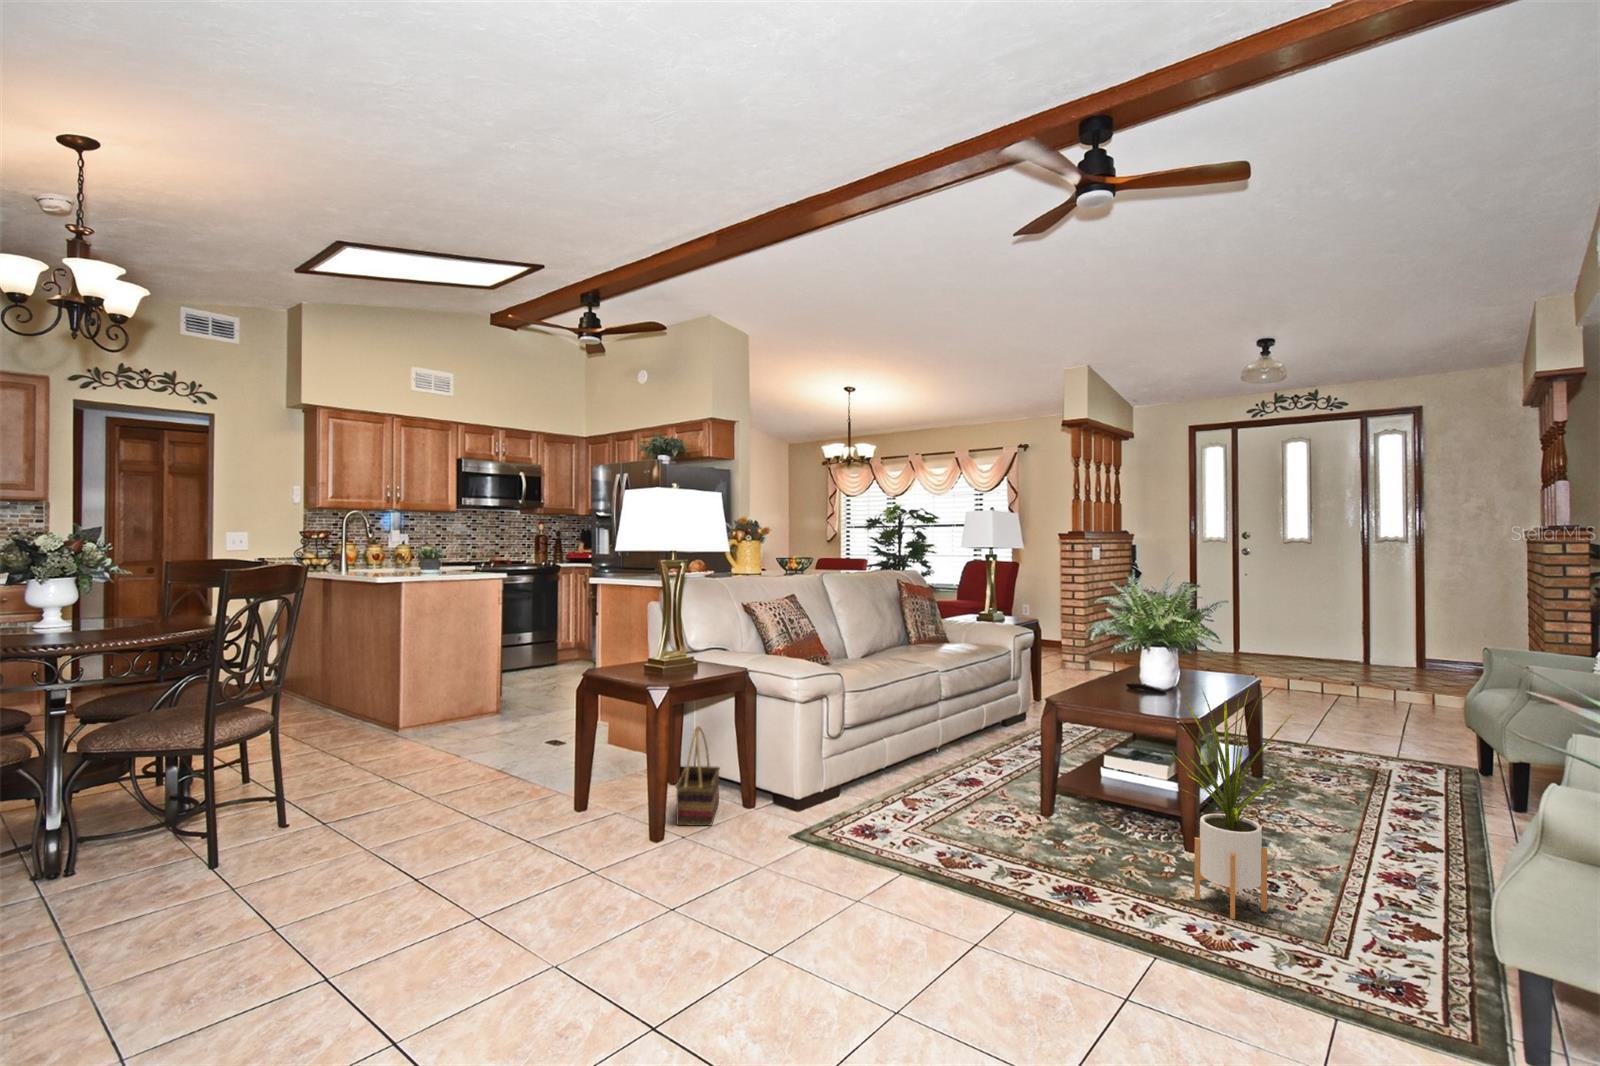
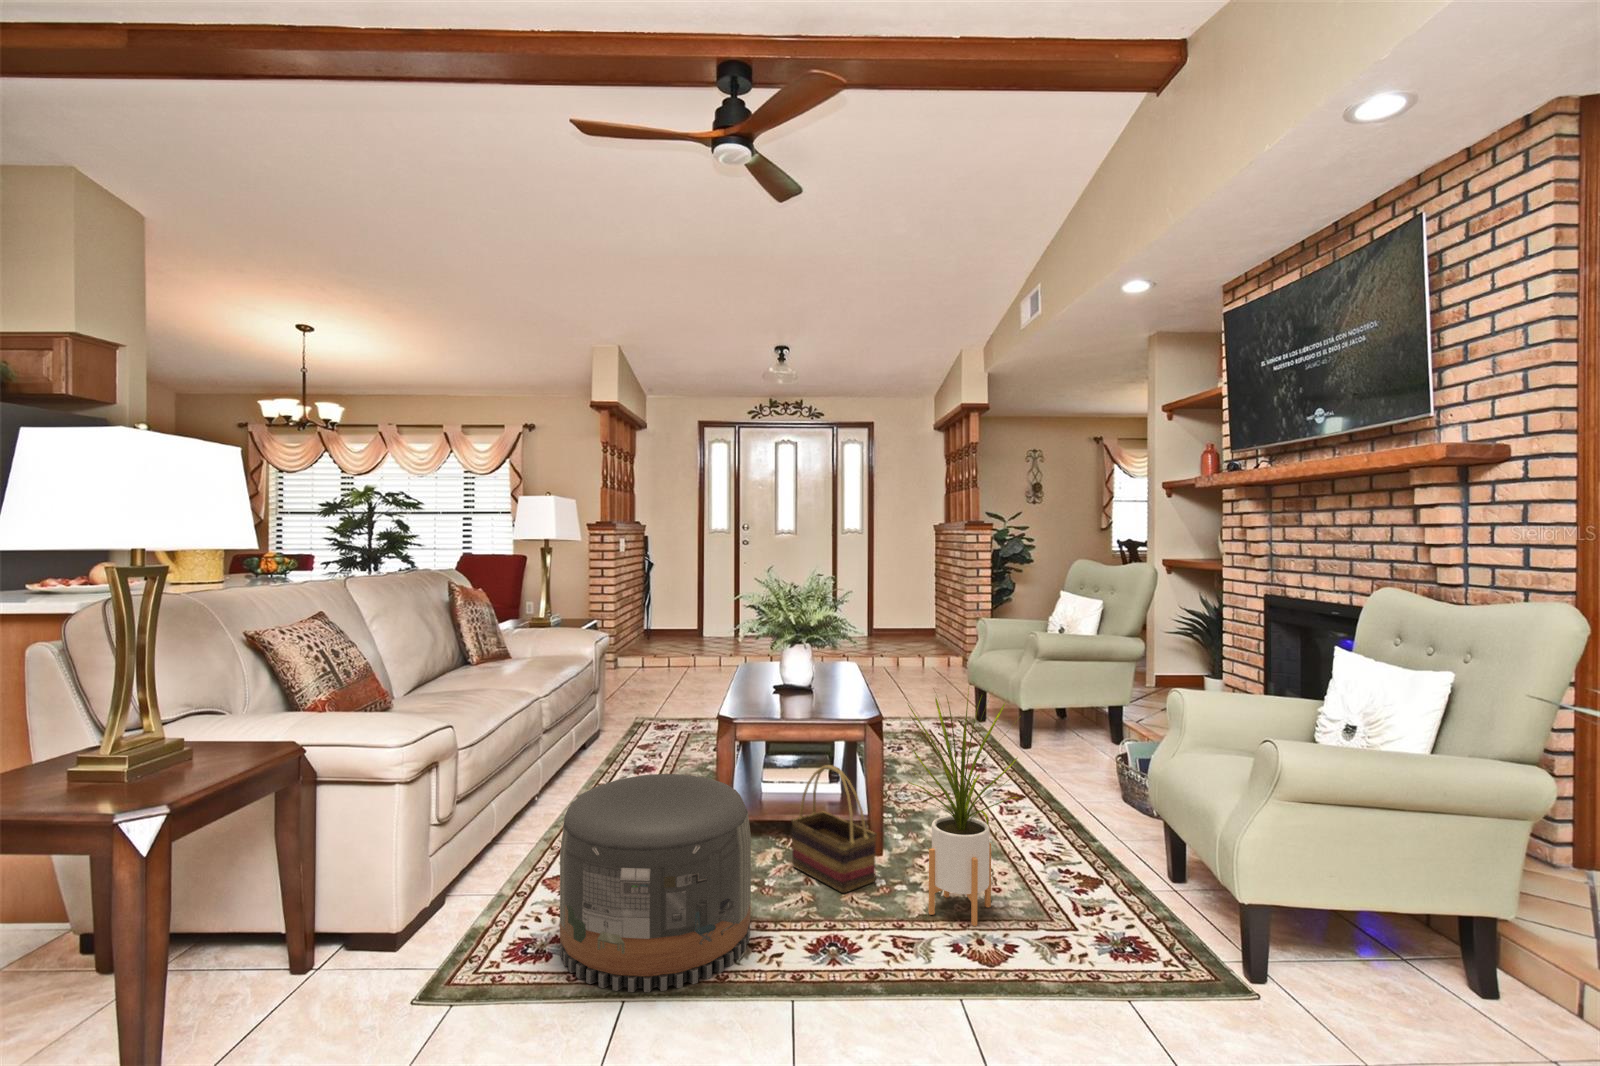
basket: present [676,726,720,826] -> present [791,765,877,893]
pouf: none [881,728,1027,881] -> present [560,774,751,992]

